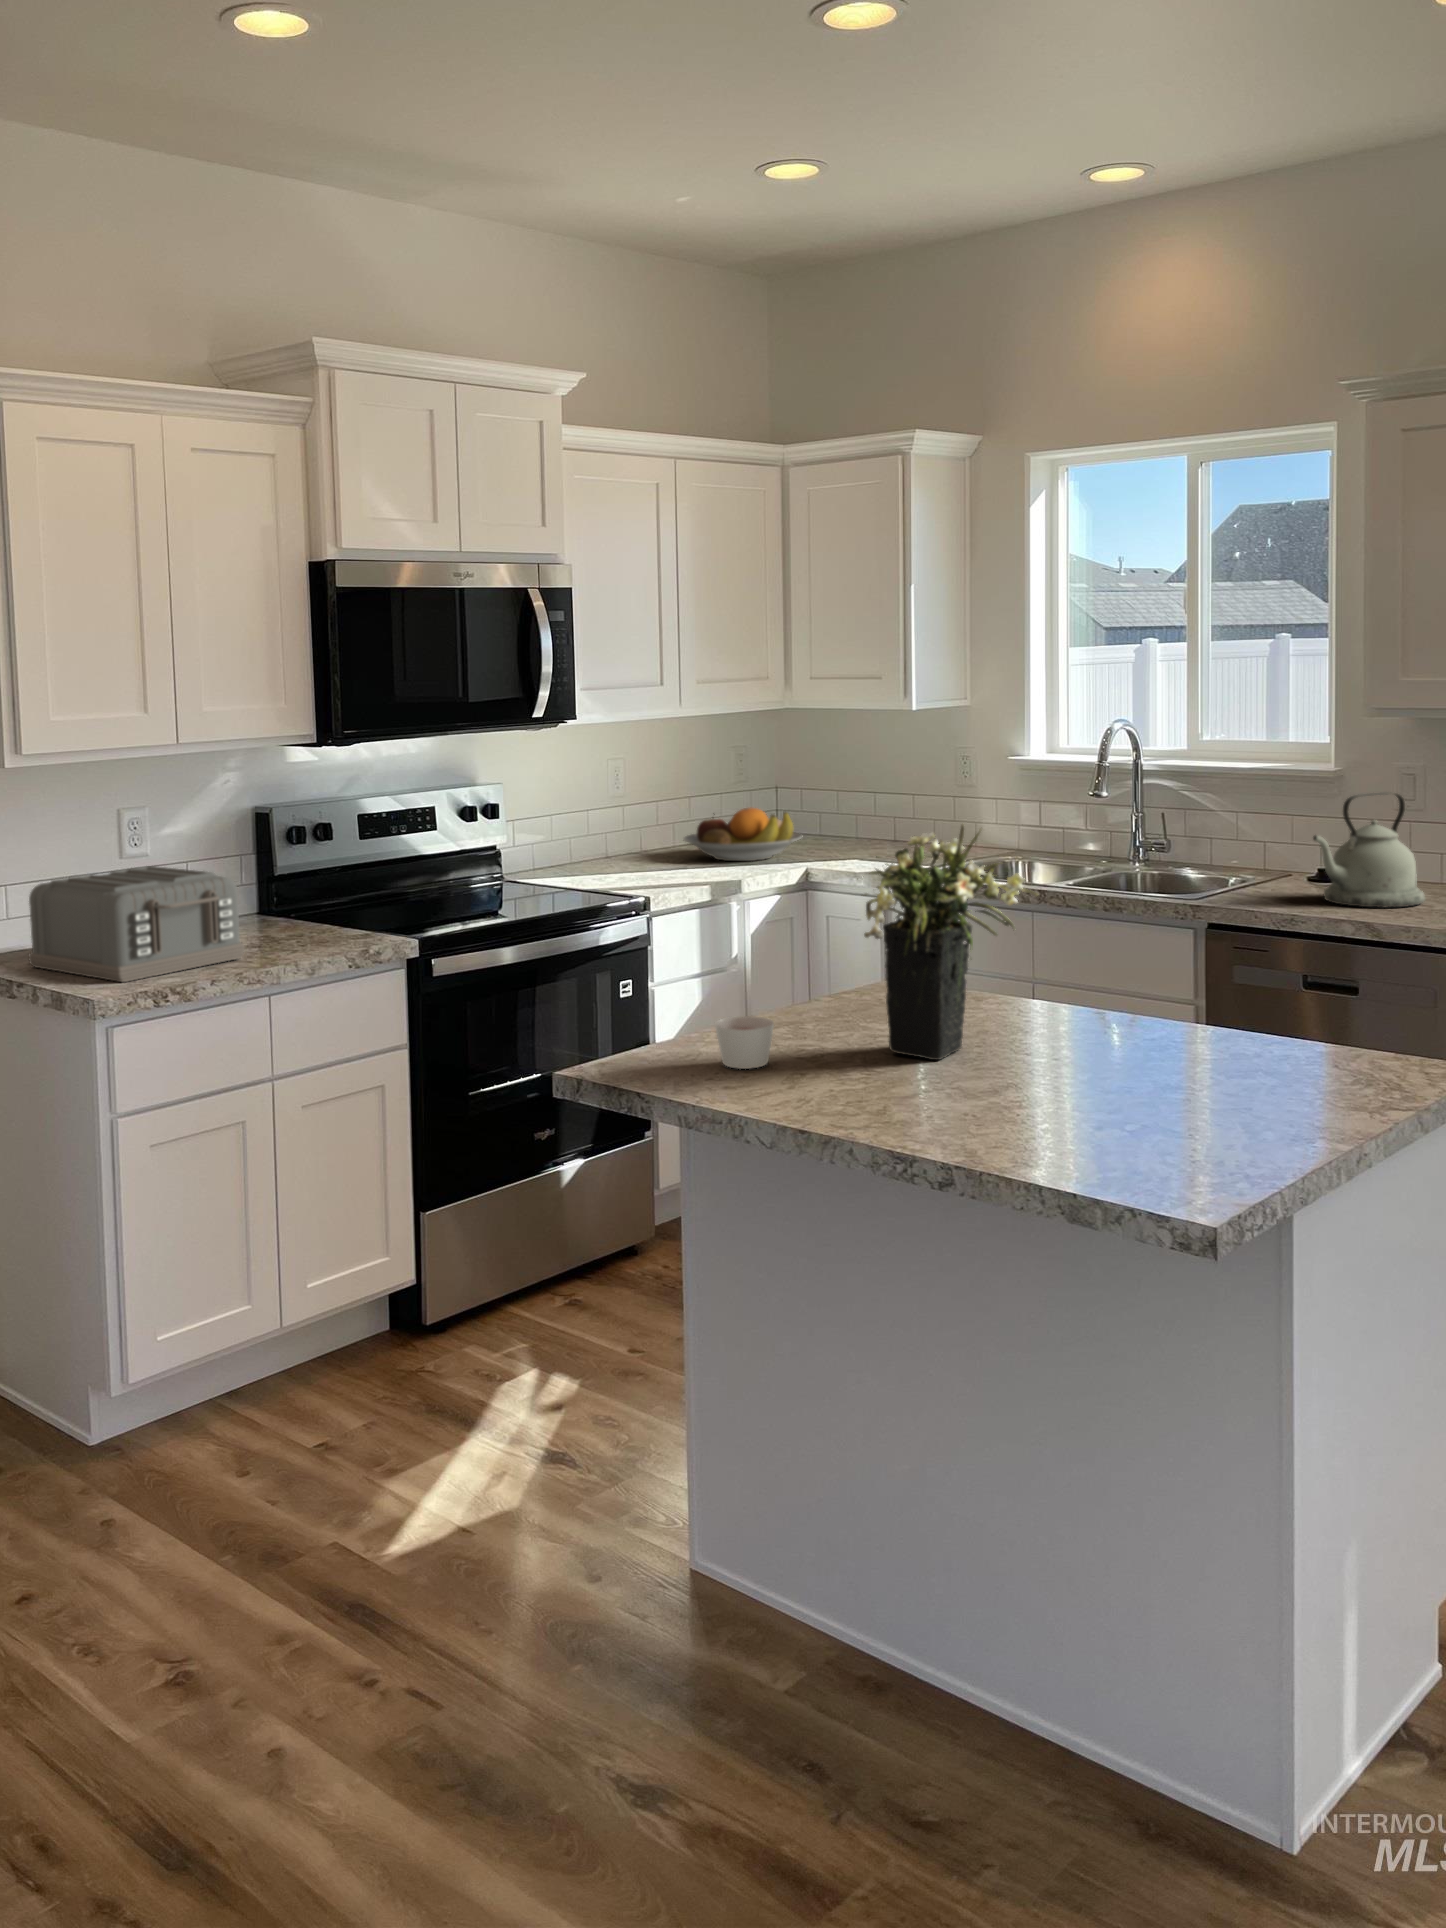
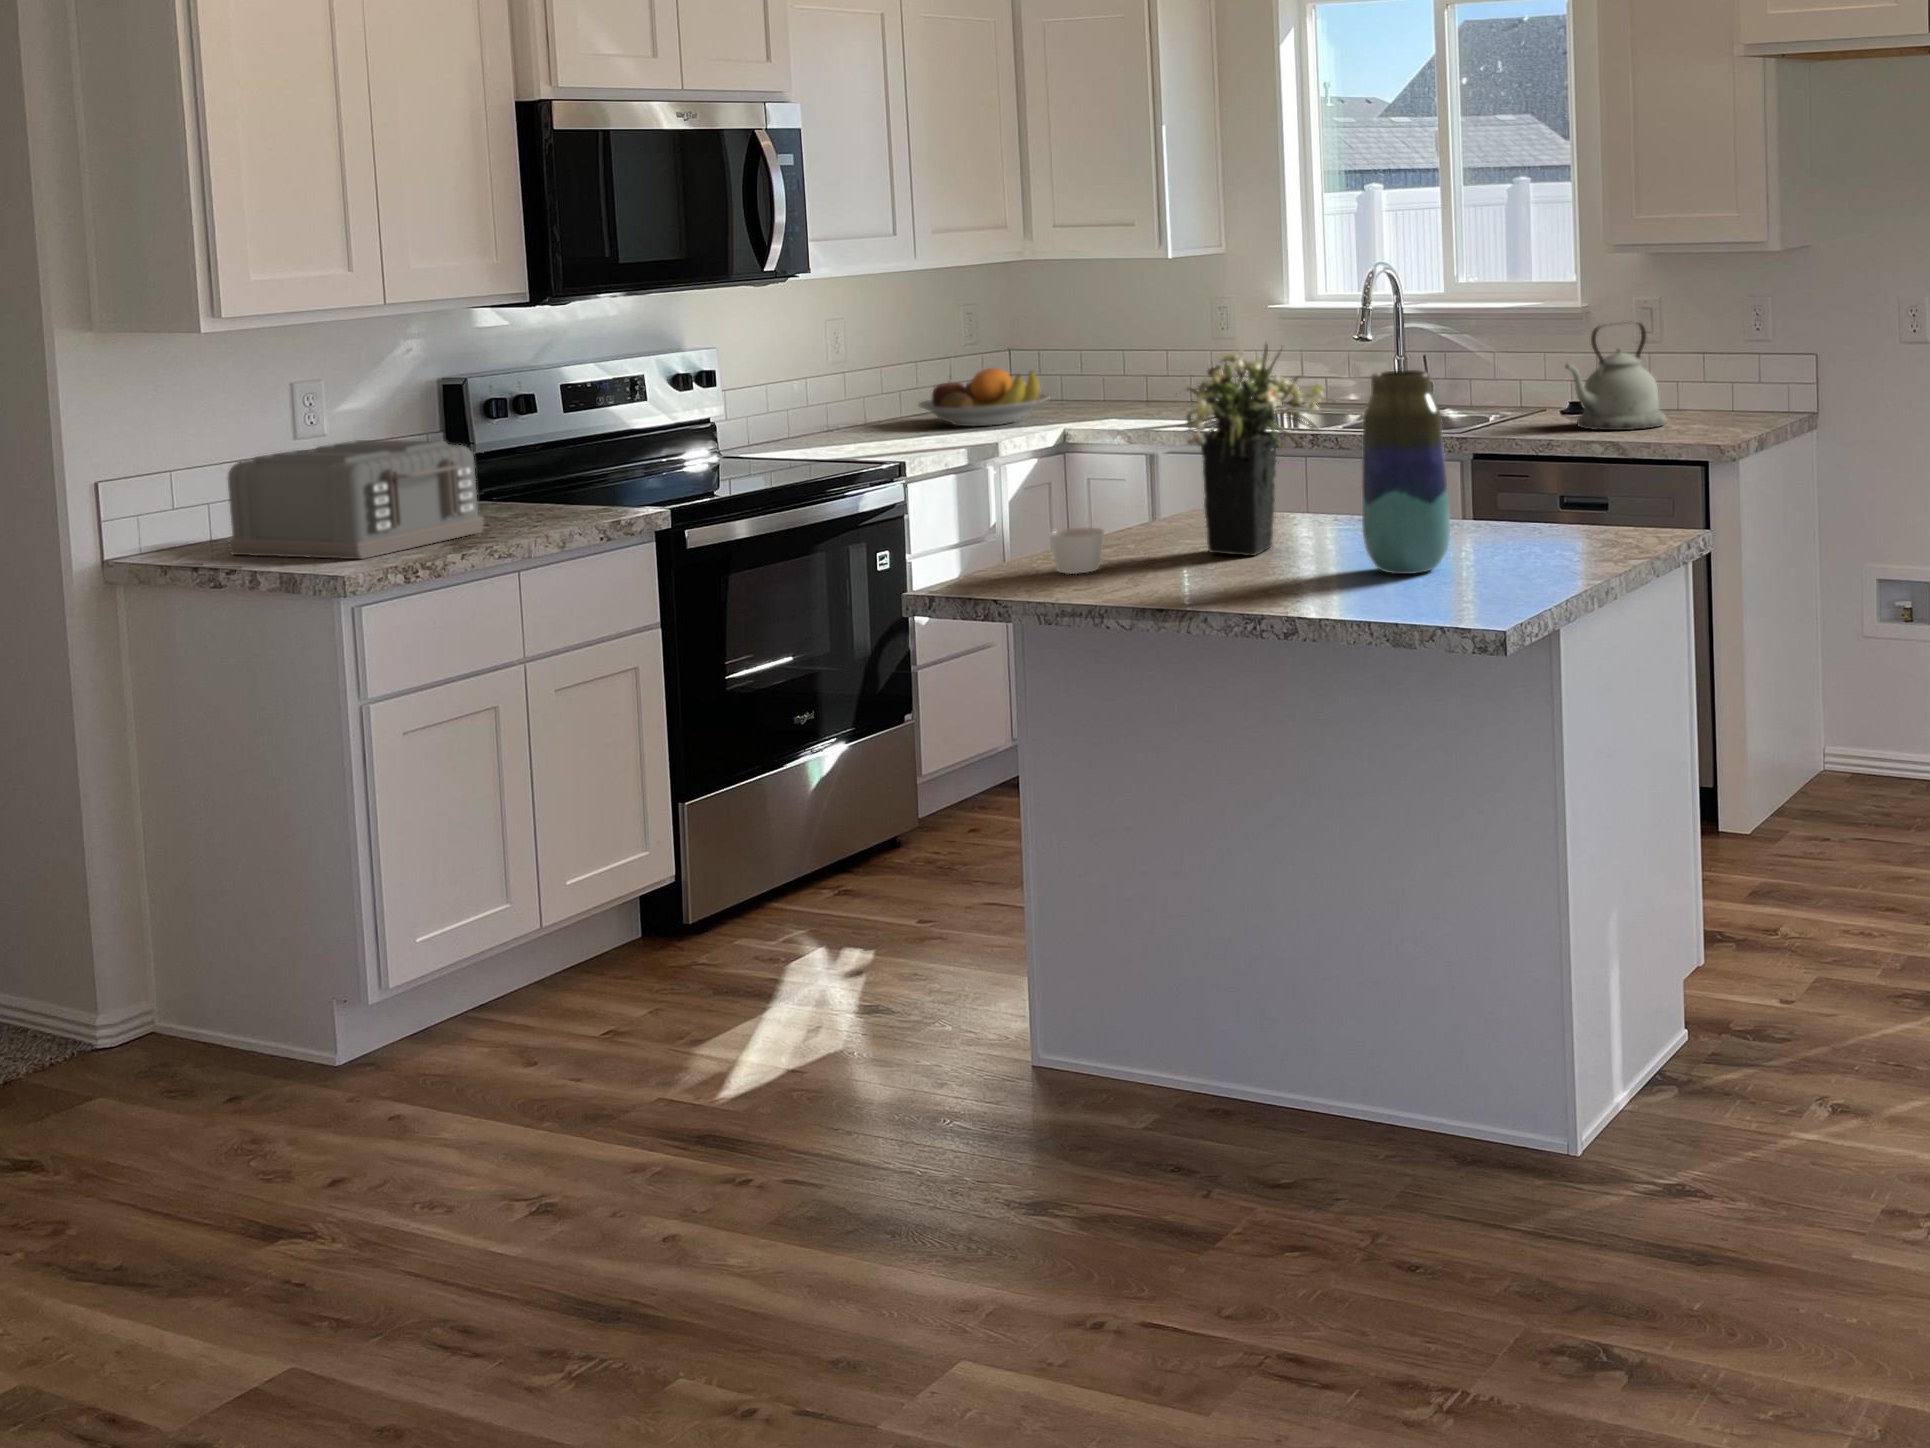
vase: none [1056,871,1160,1110] -> present [1362,370,1450,574]

